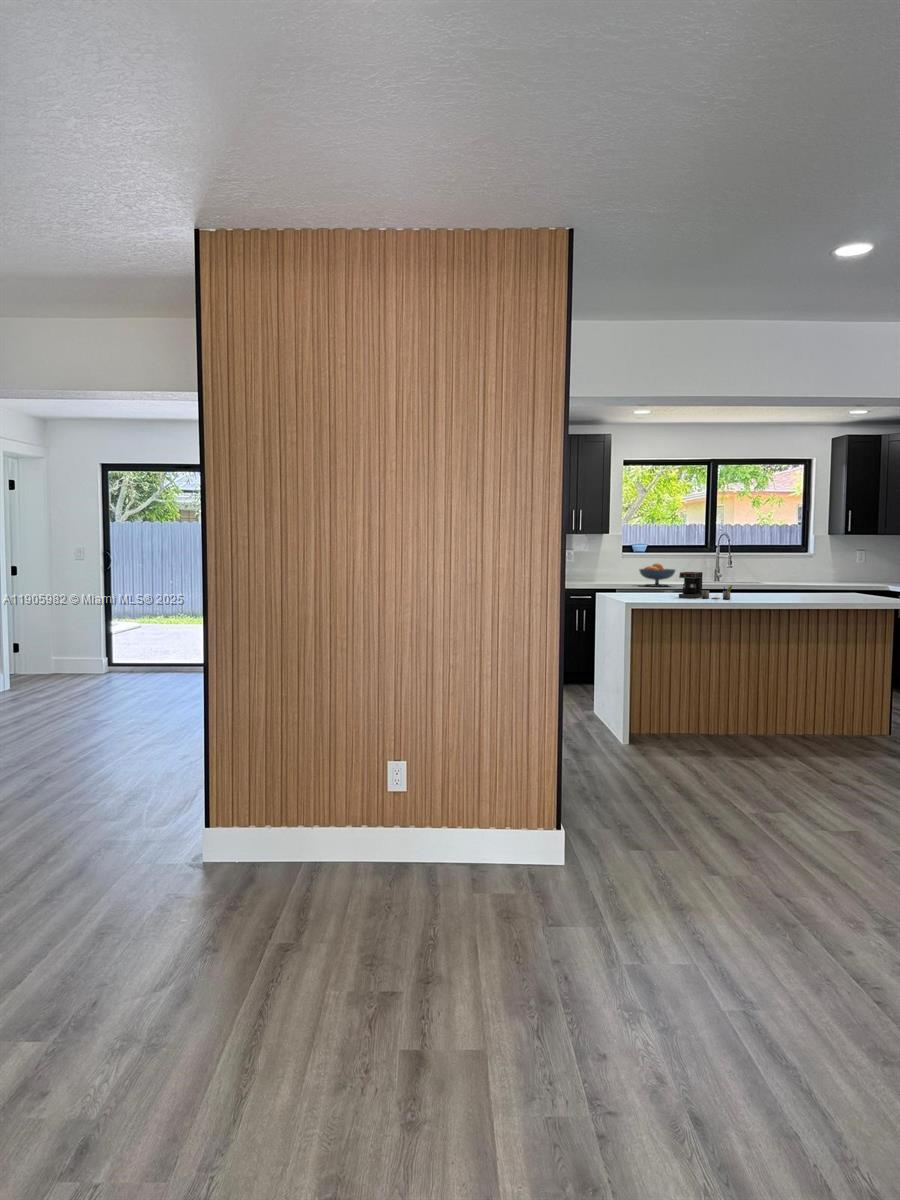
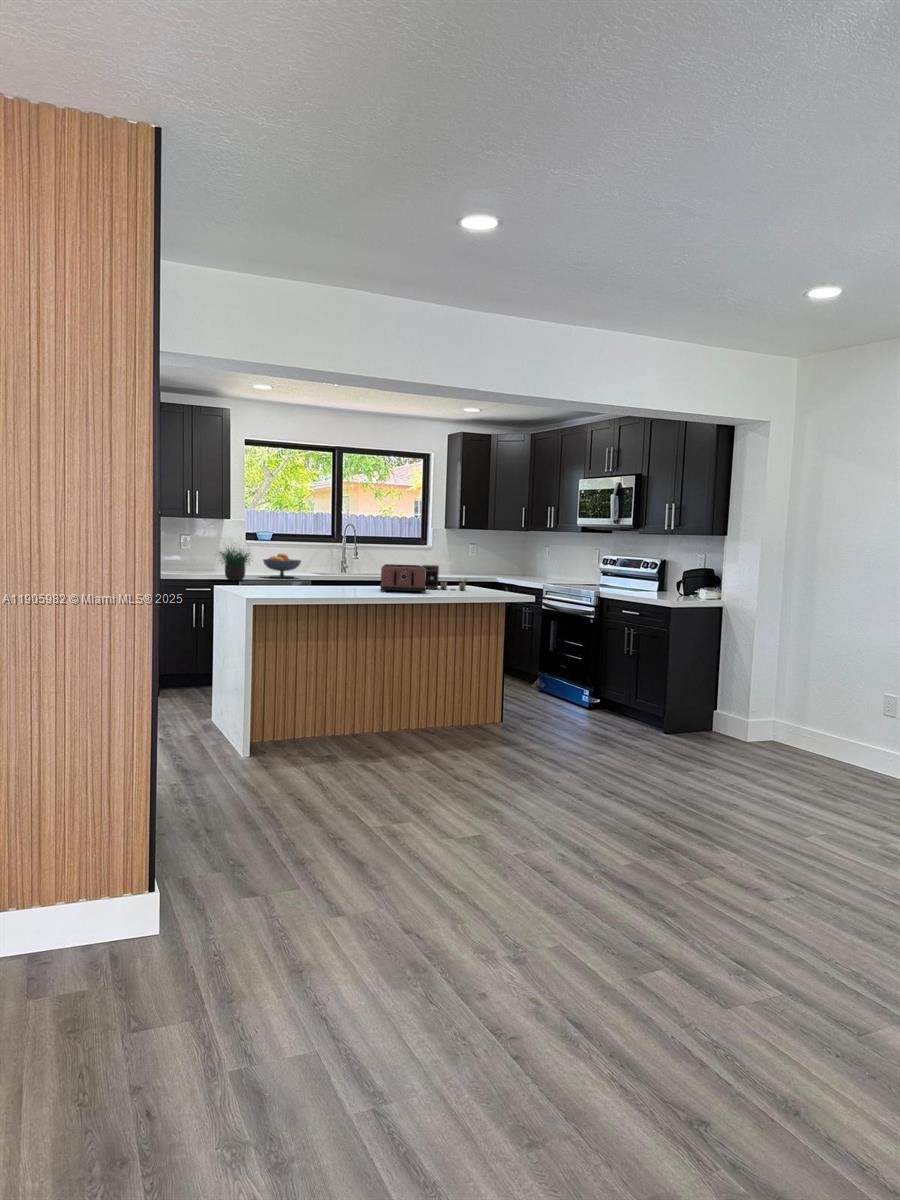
potted plant: none [594,546,635,588] -> present [218,548,250,581]
toaster: none [755,571,803,599] -> present [380,564,426,593]
coffee maker: present [679,572,732,599] -> present [422,565,467,590]

